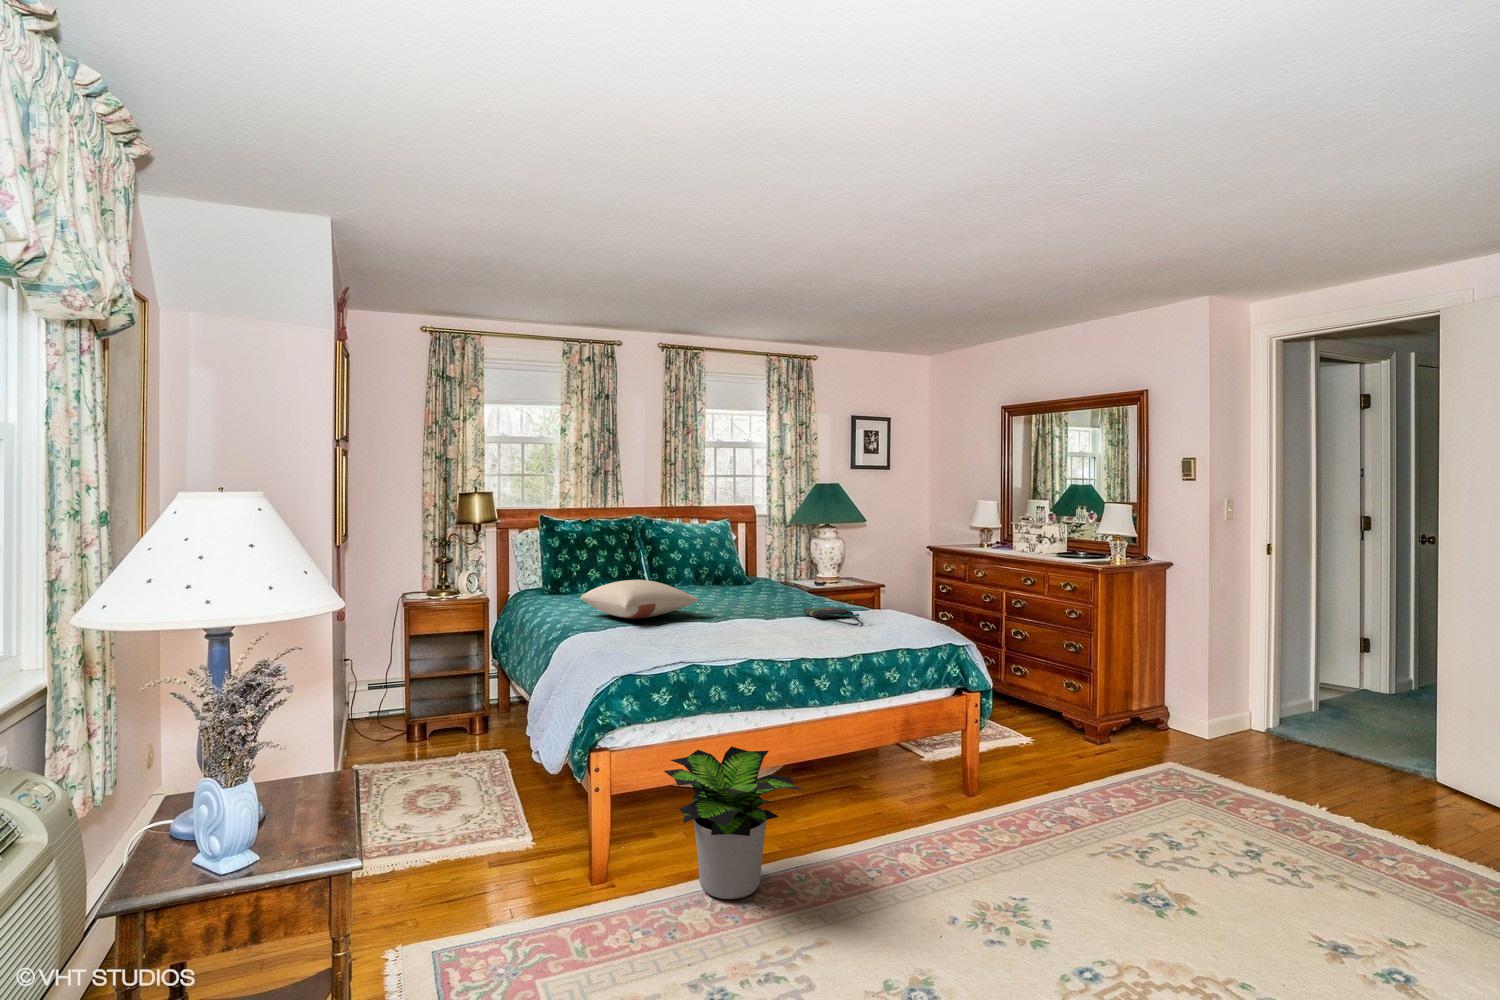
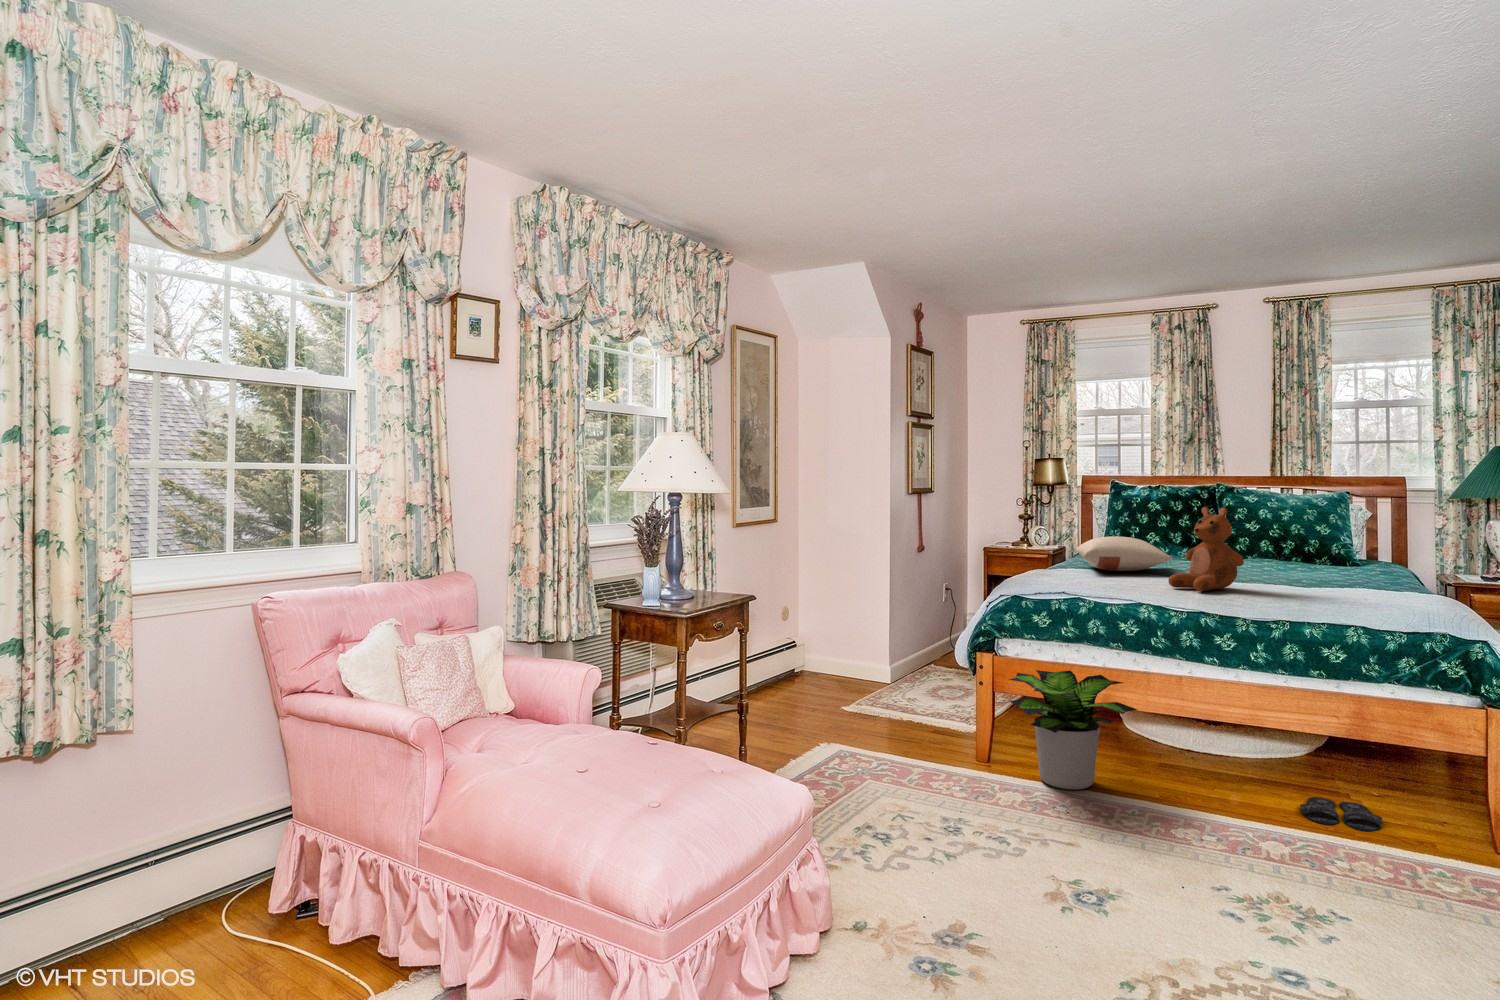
teddy bear: none [741,548,806,635] -> present [1168,507,1244,591]
tote bag: present [804,607,860,625] -> none [1288,579,1347,596]
slippers: none [886,805,959,838] -> present [1300,797,1382,831]

